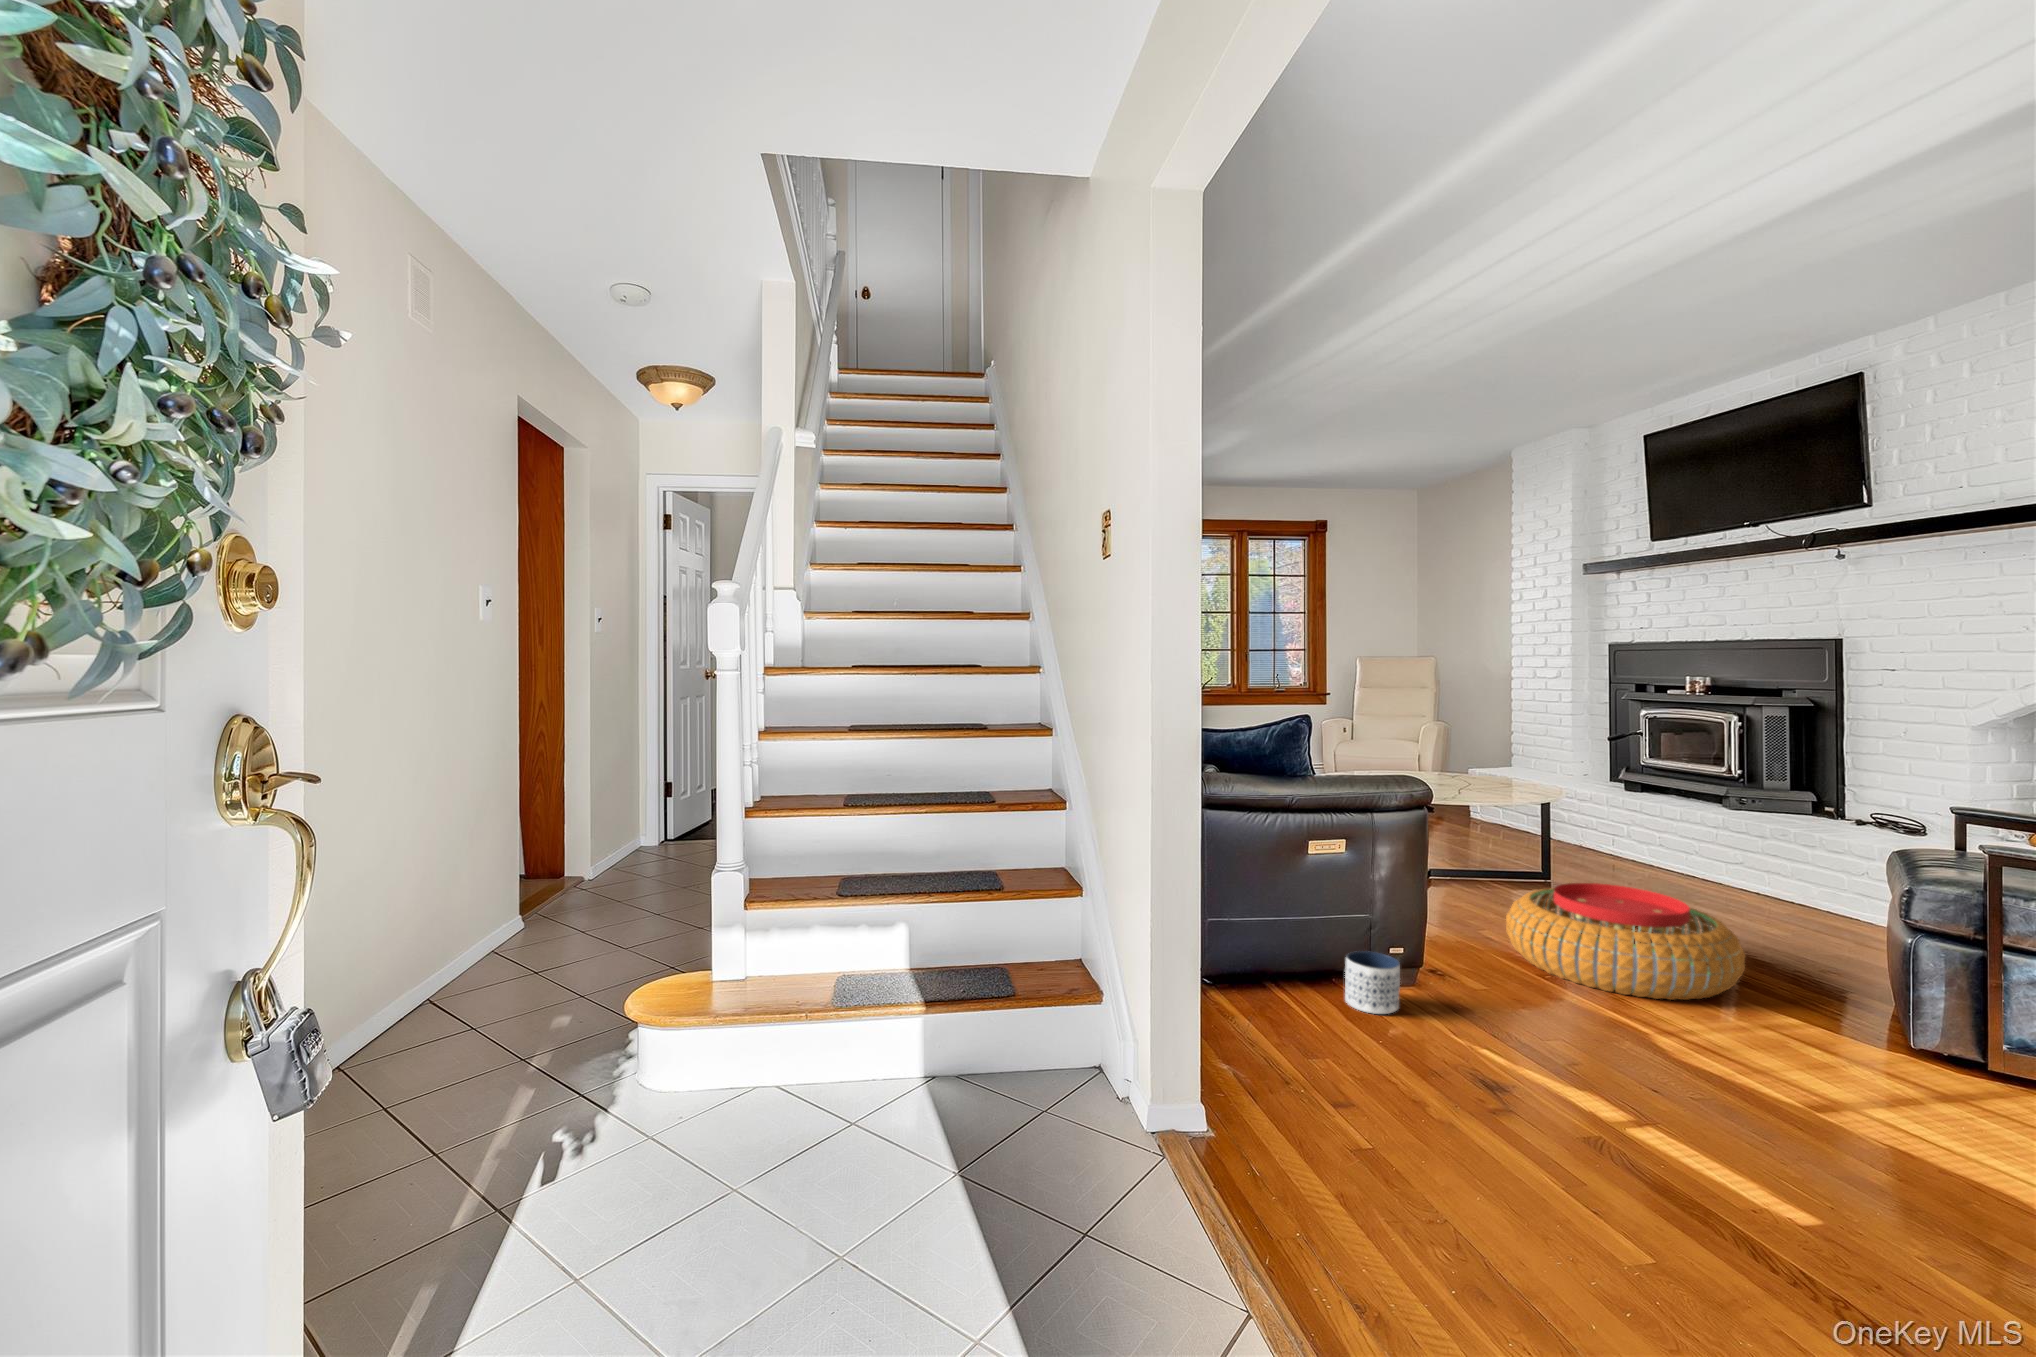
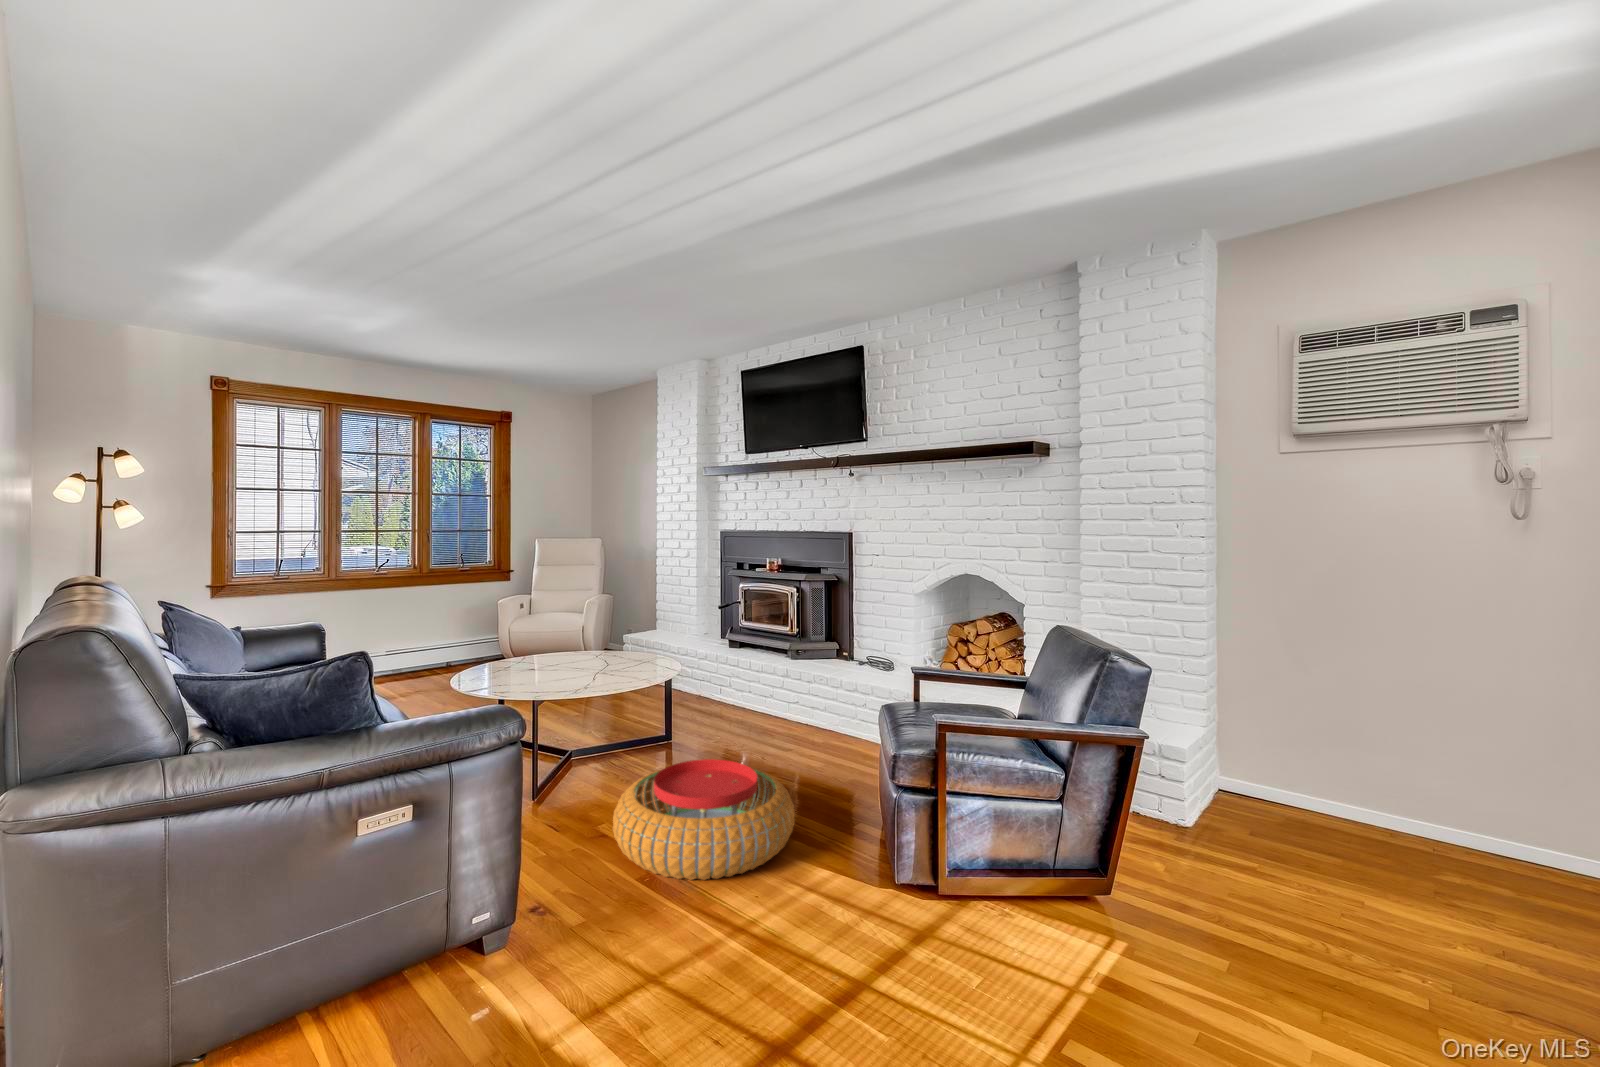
planter: present [1345,951,1400,1014] -> none [394,931,465,1026]

